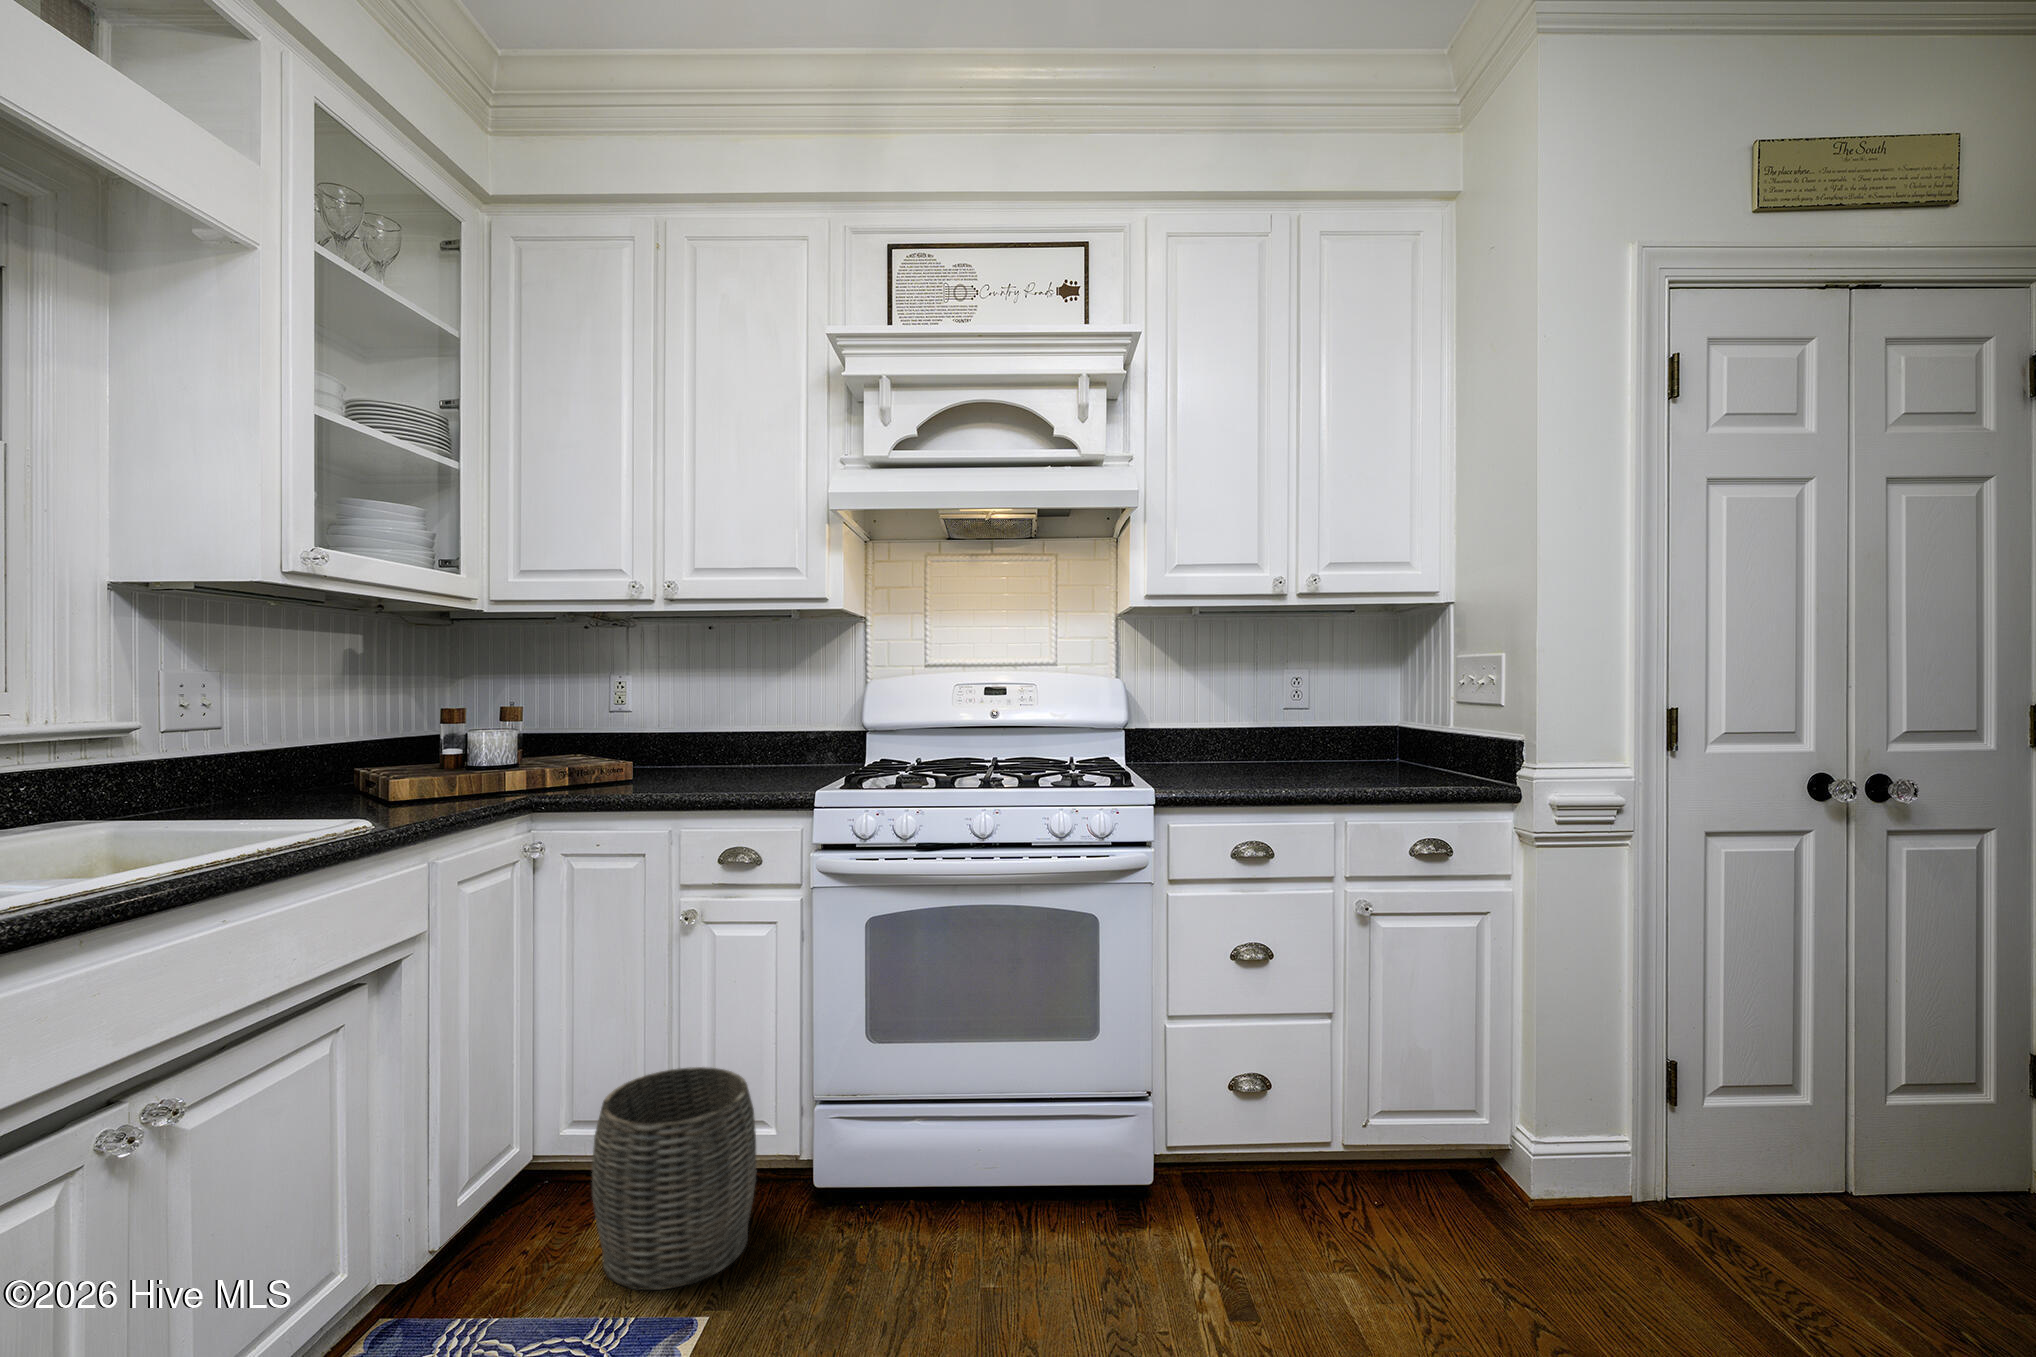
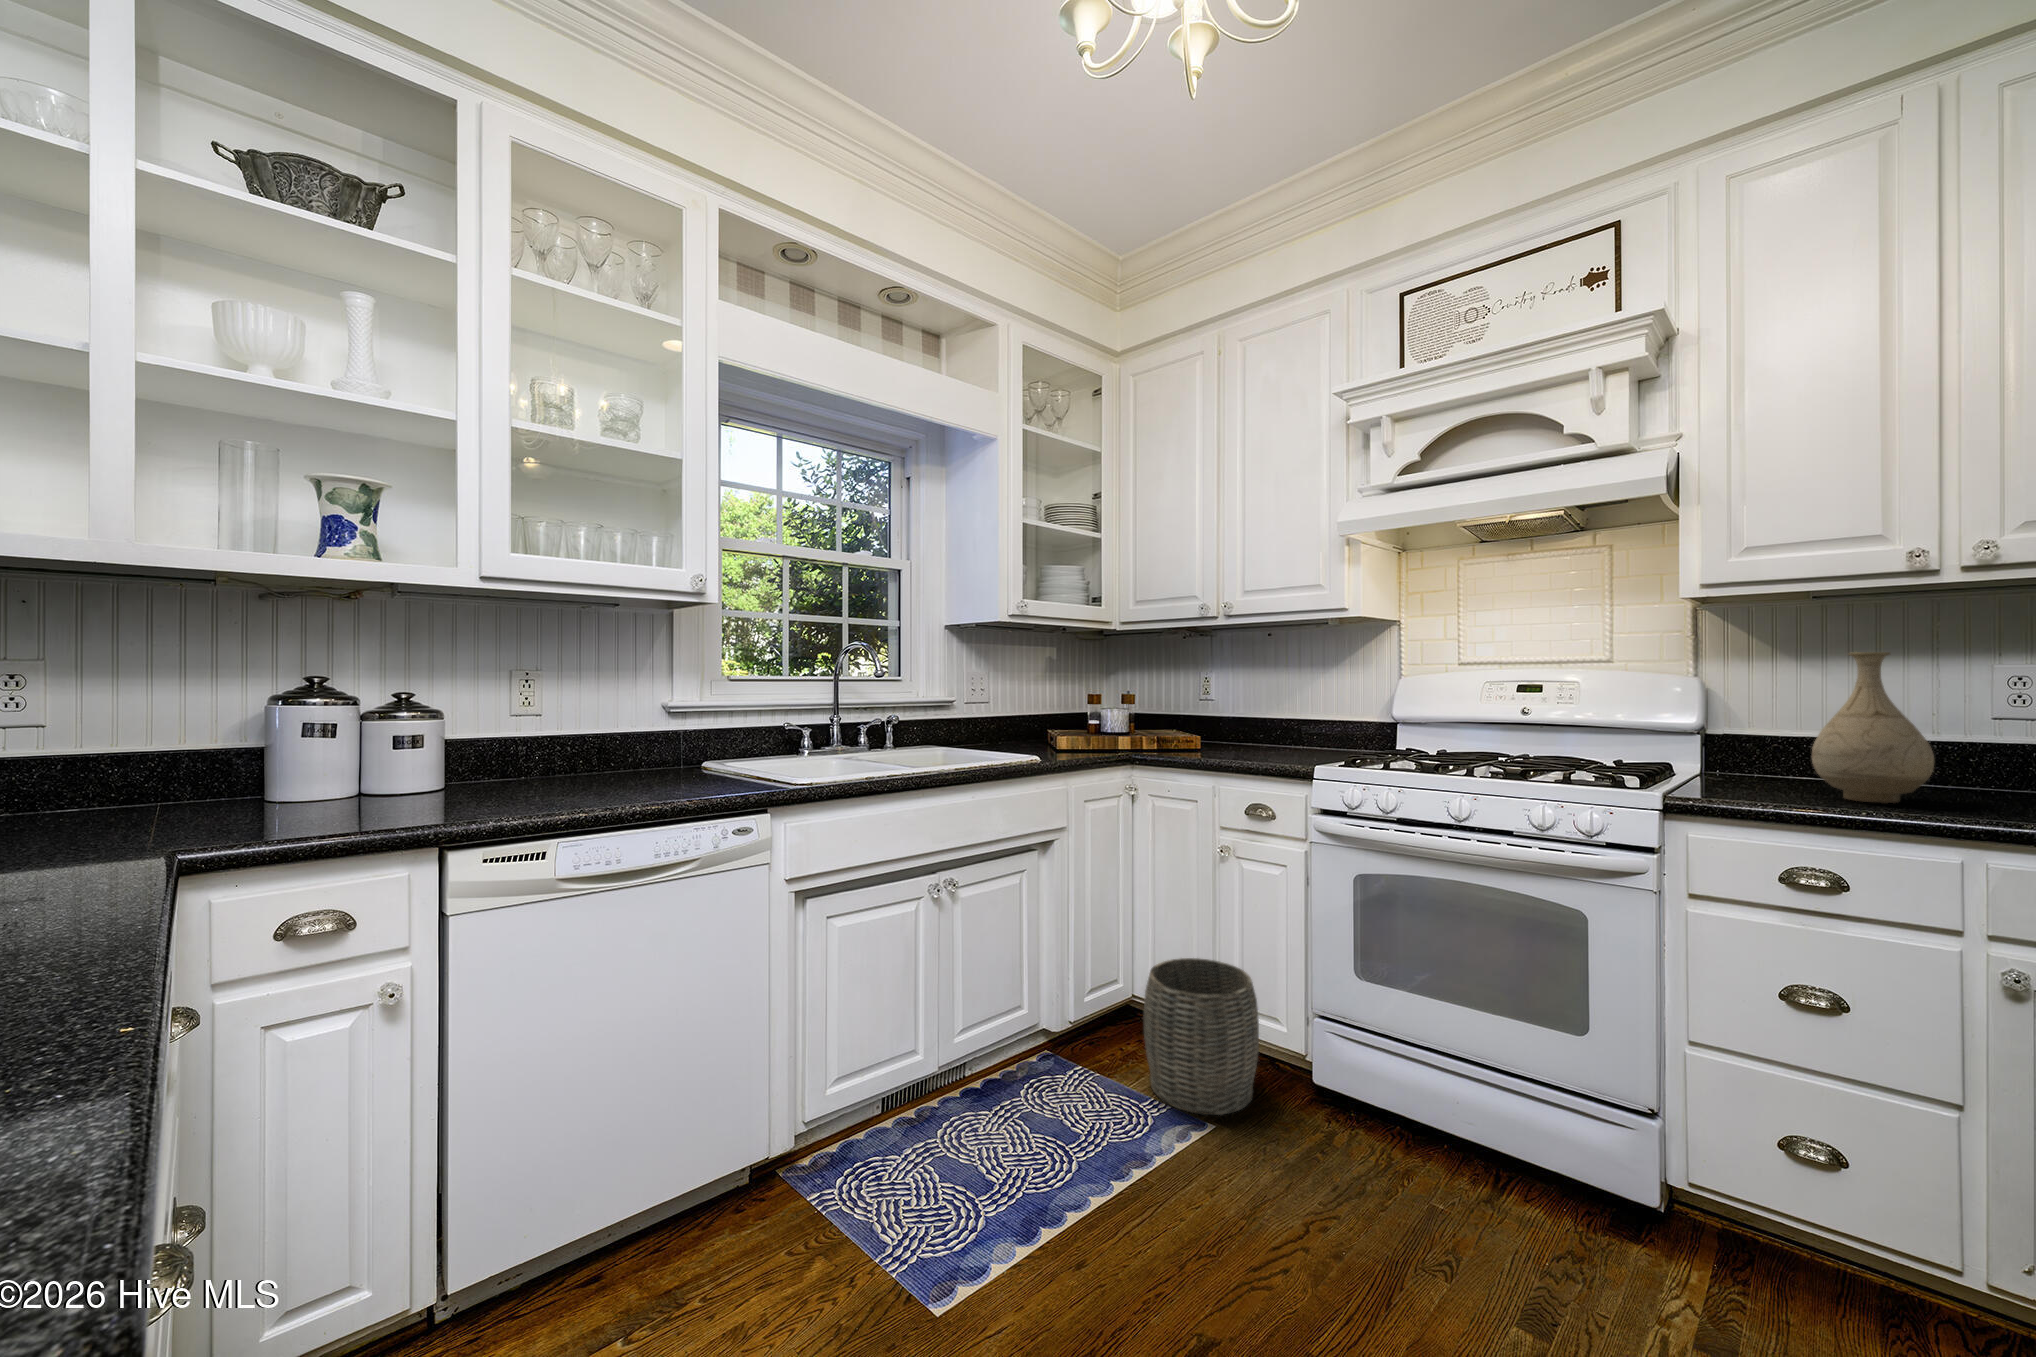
vase: none [1225,661,1293,783] -> present [1812,652,1934,803]

